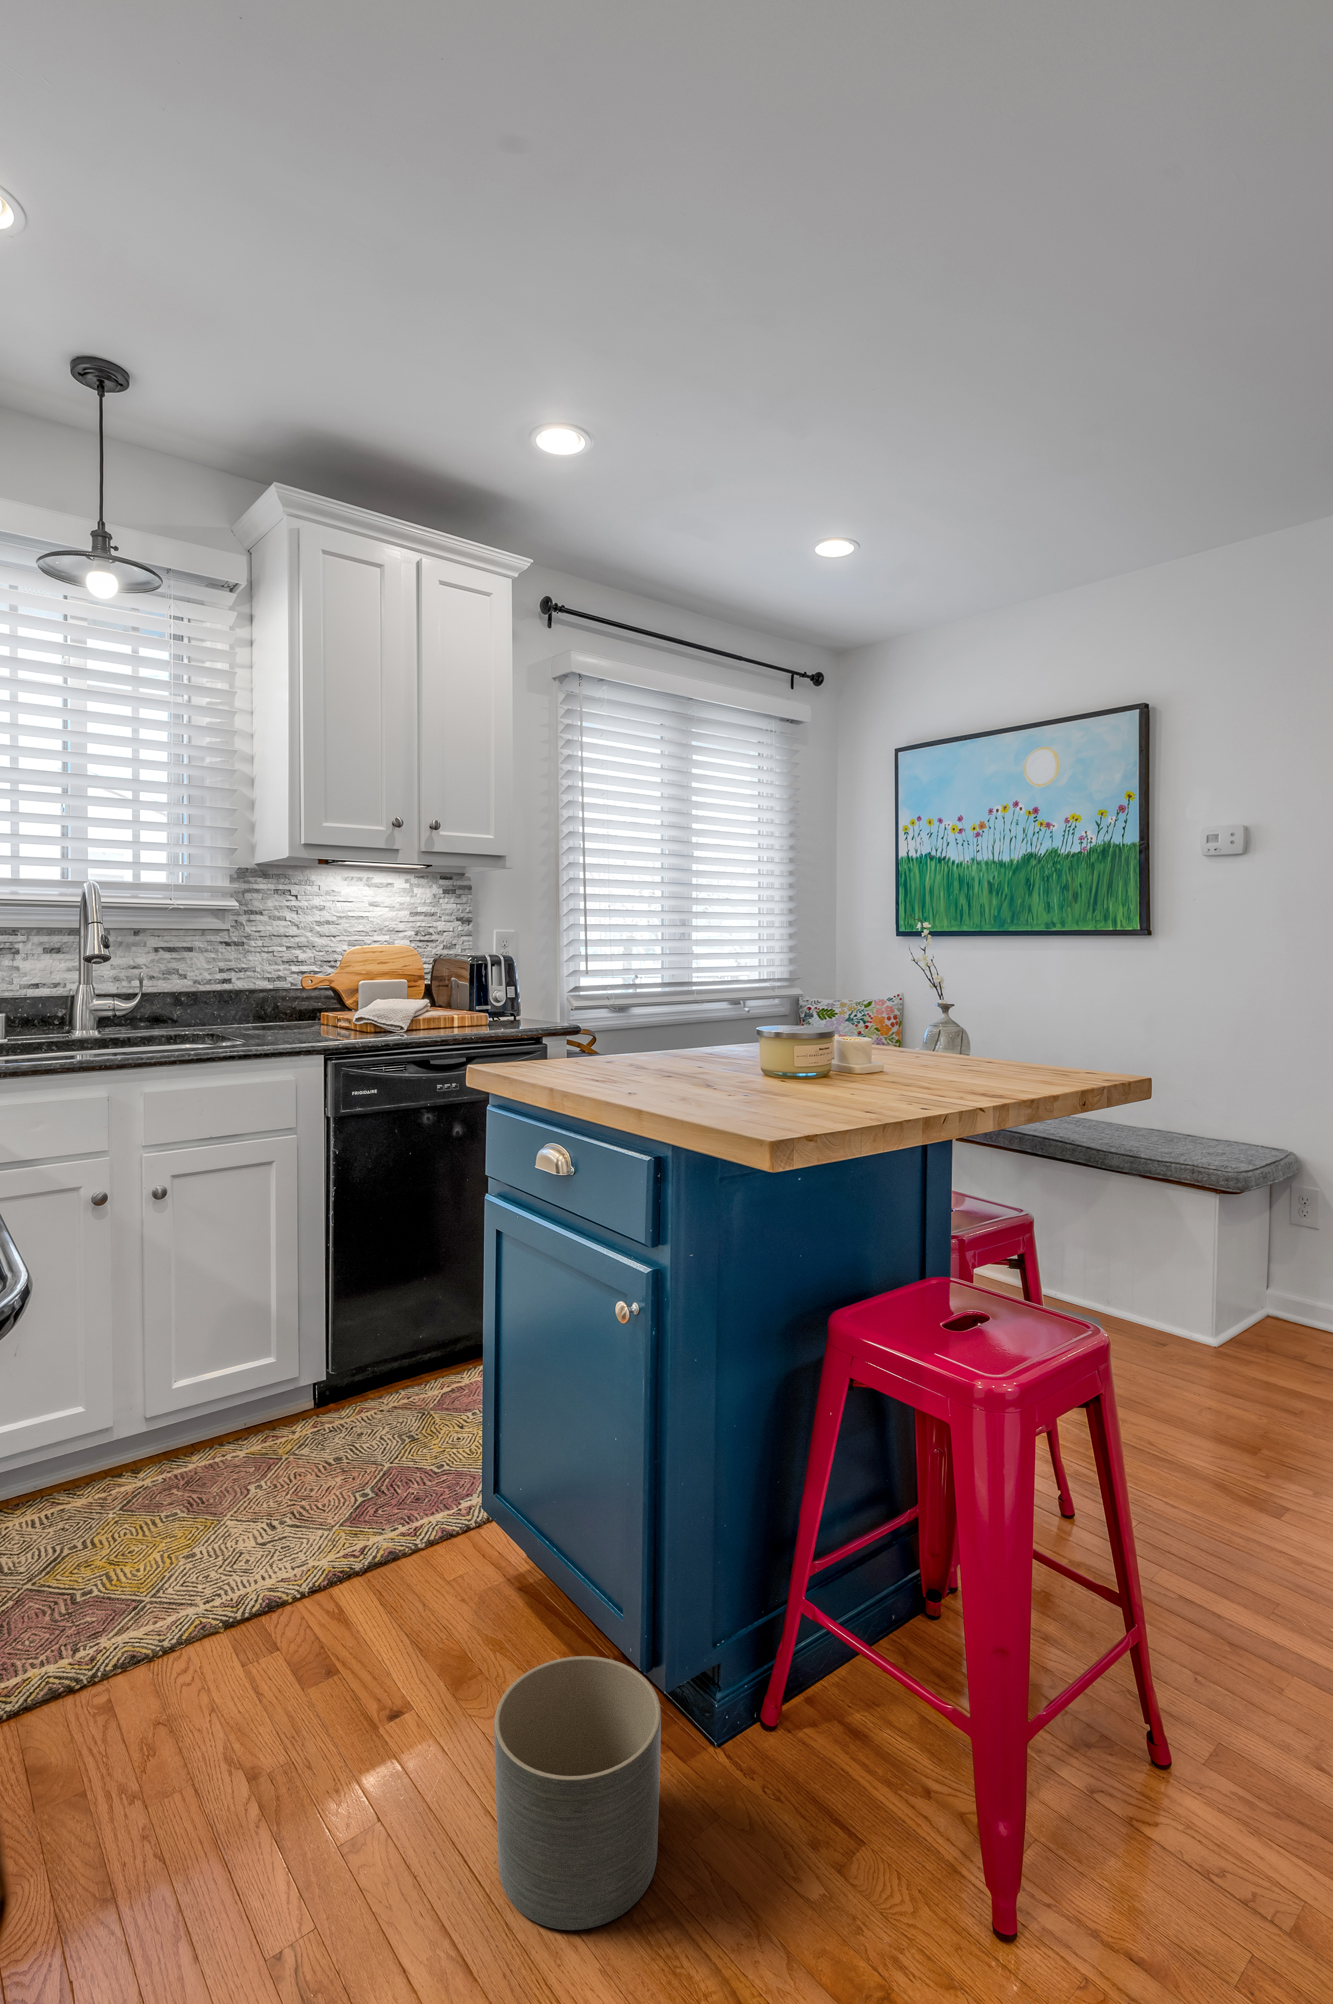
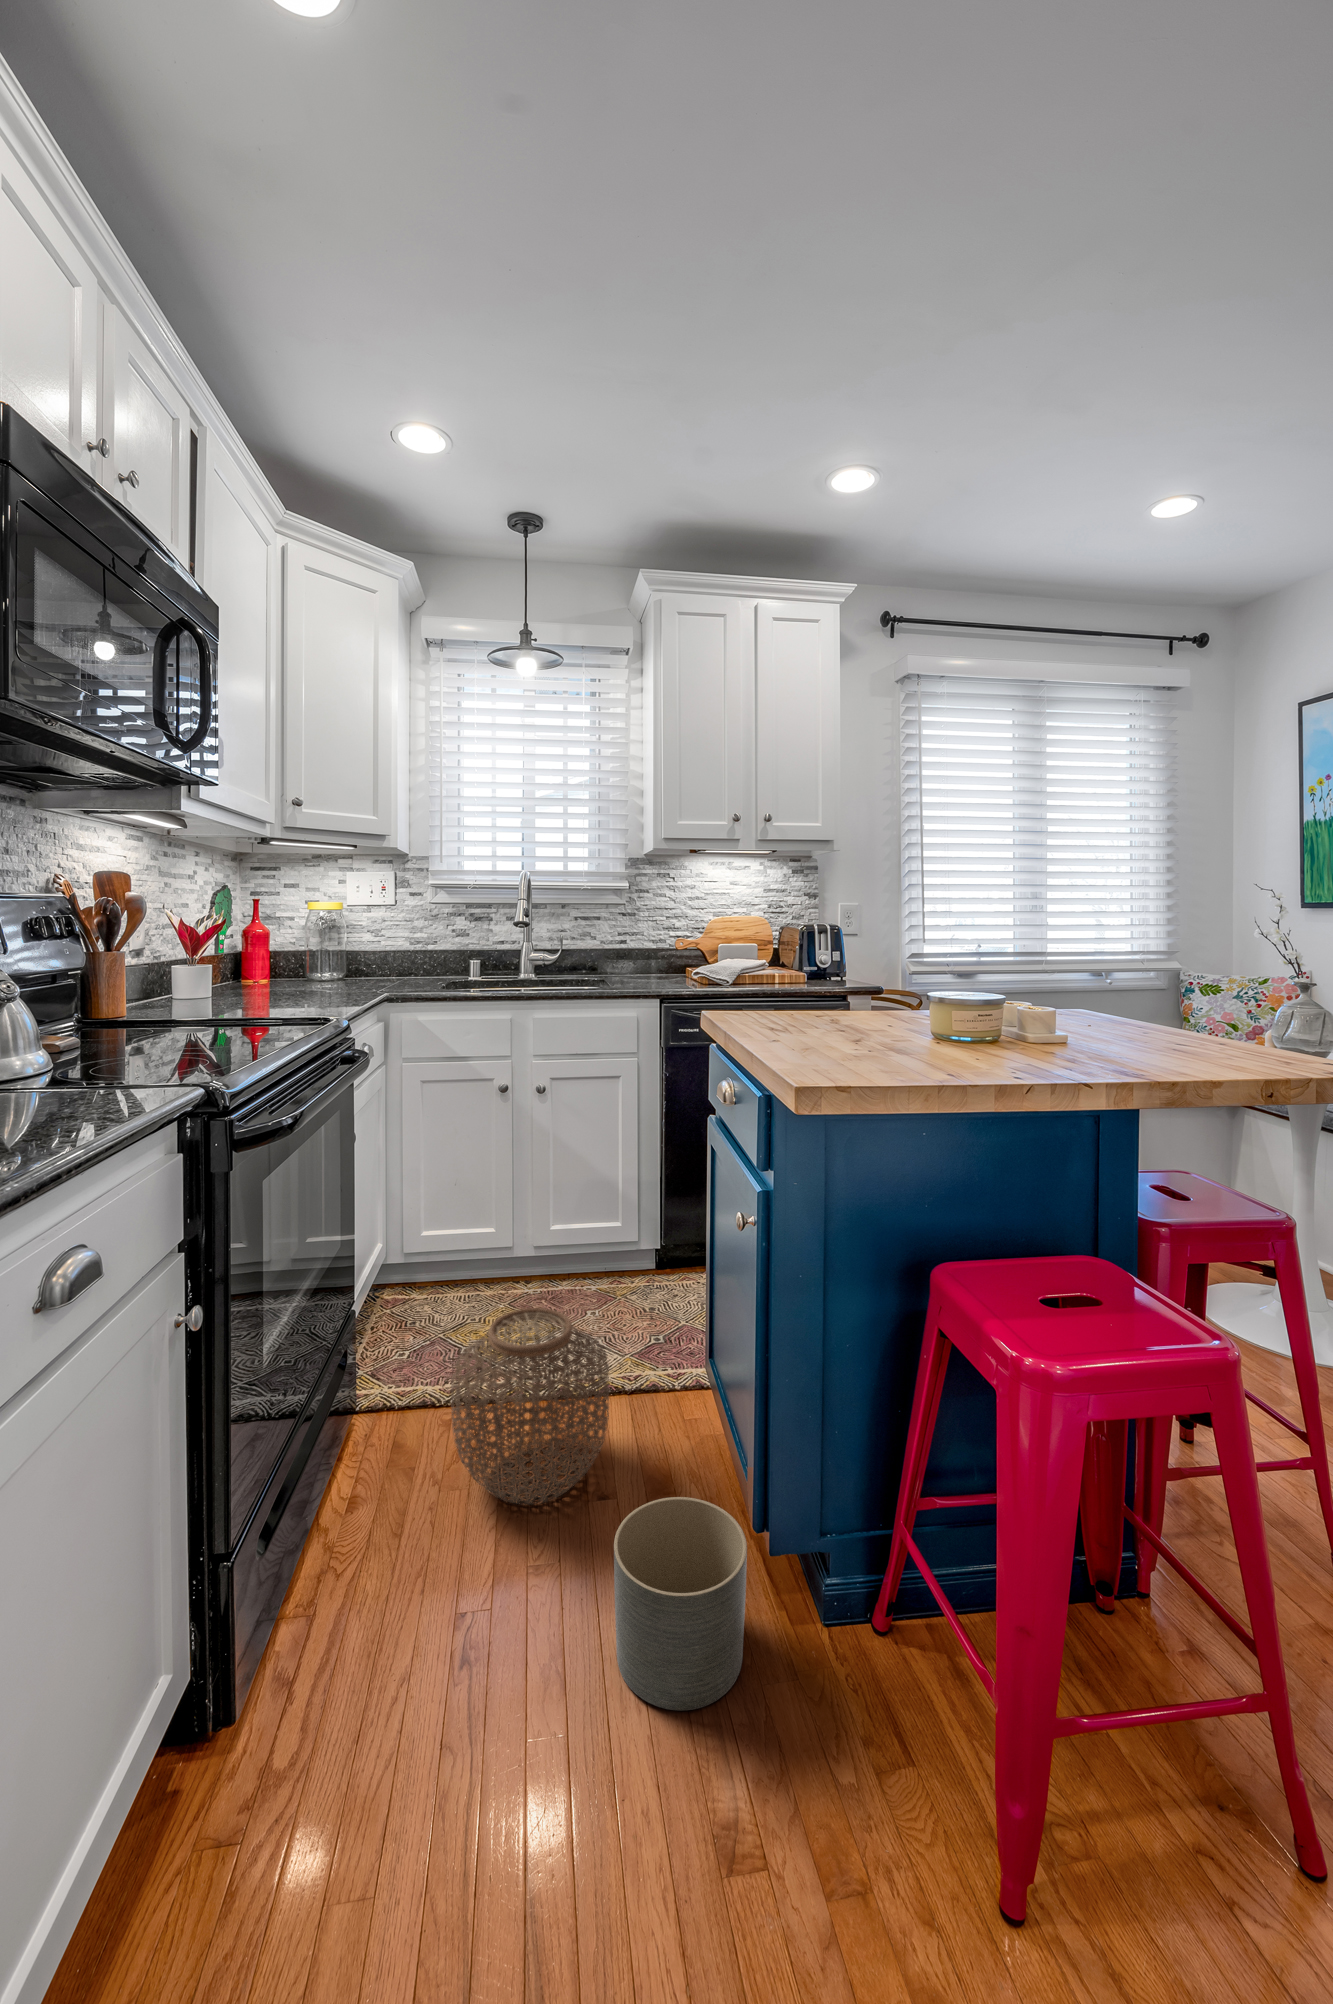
woven basket: none [156,1480,389,1770] -> present [451,1308,609,1504]

